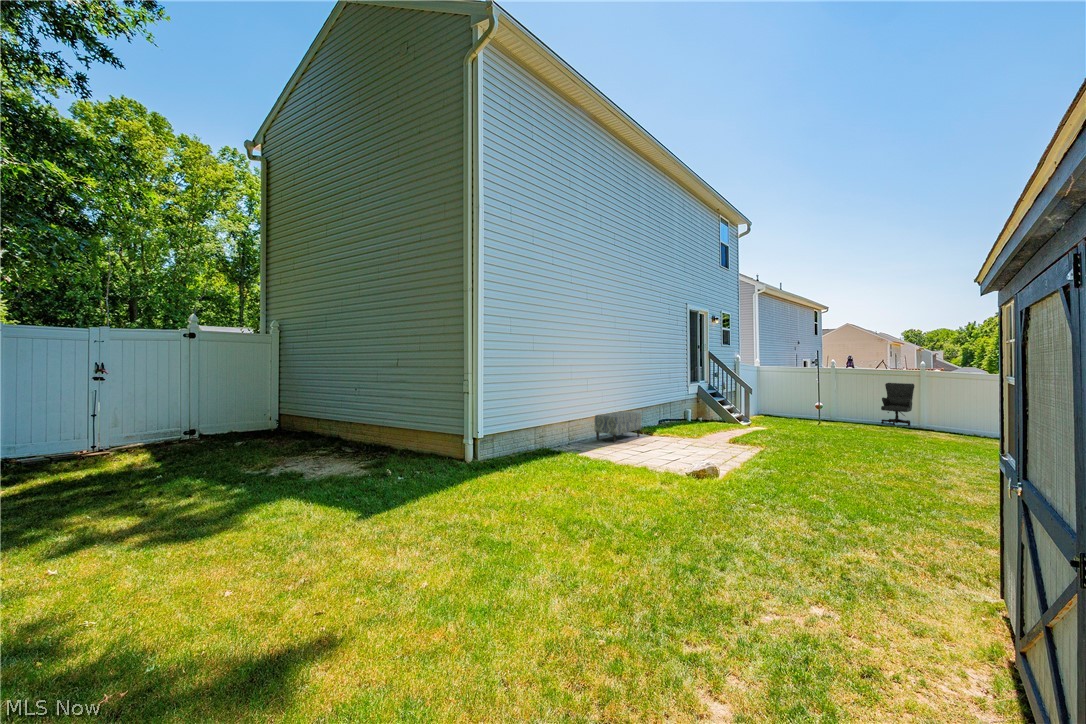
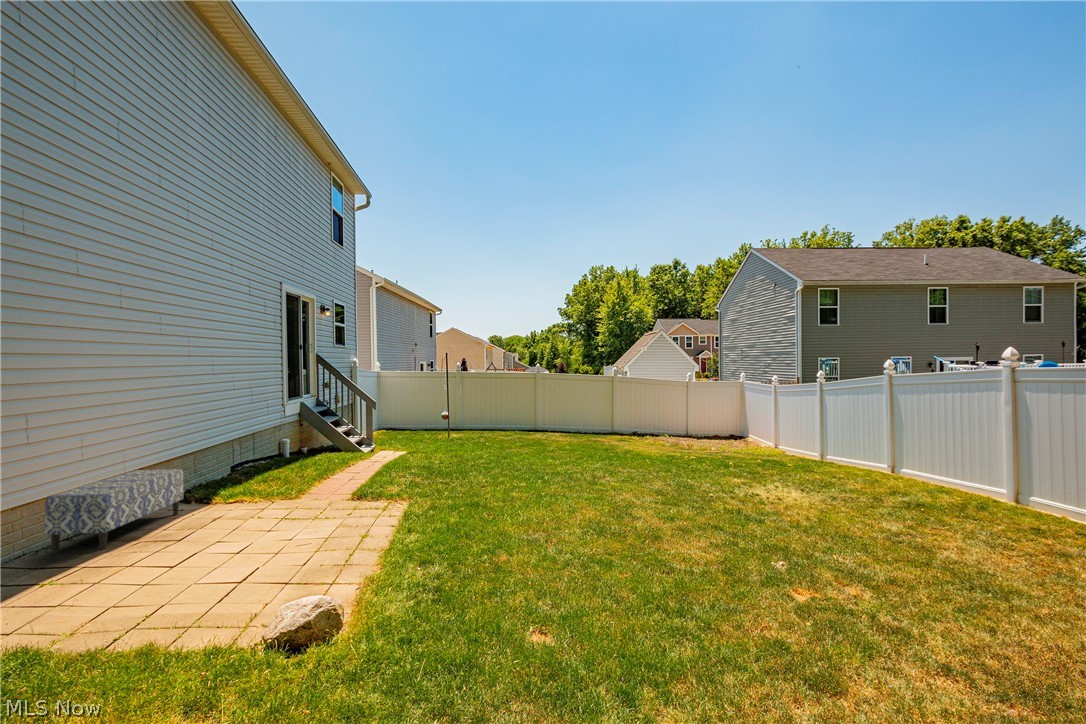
chair: present [881,383,914,426] -> none [504,386,529,430]

